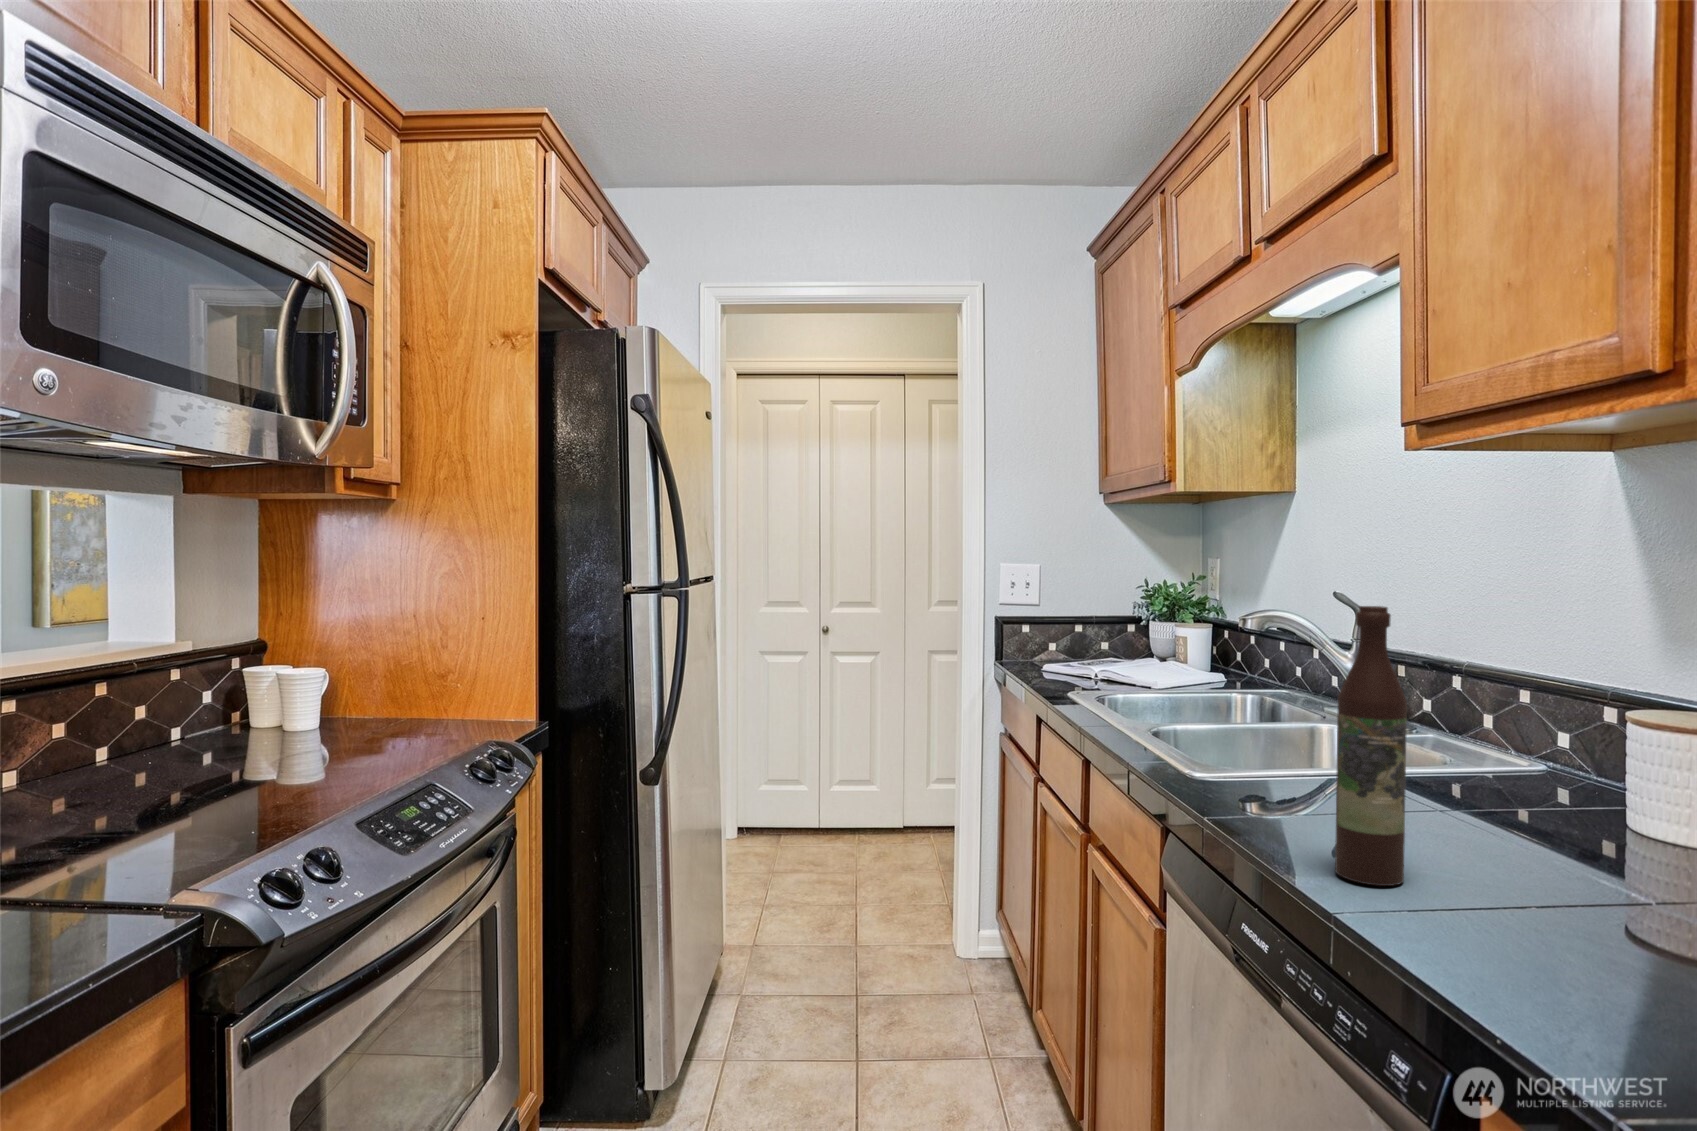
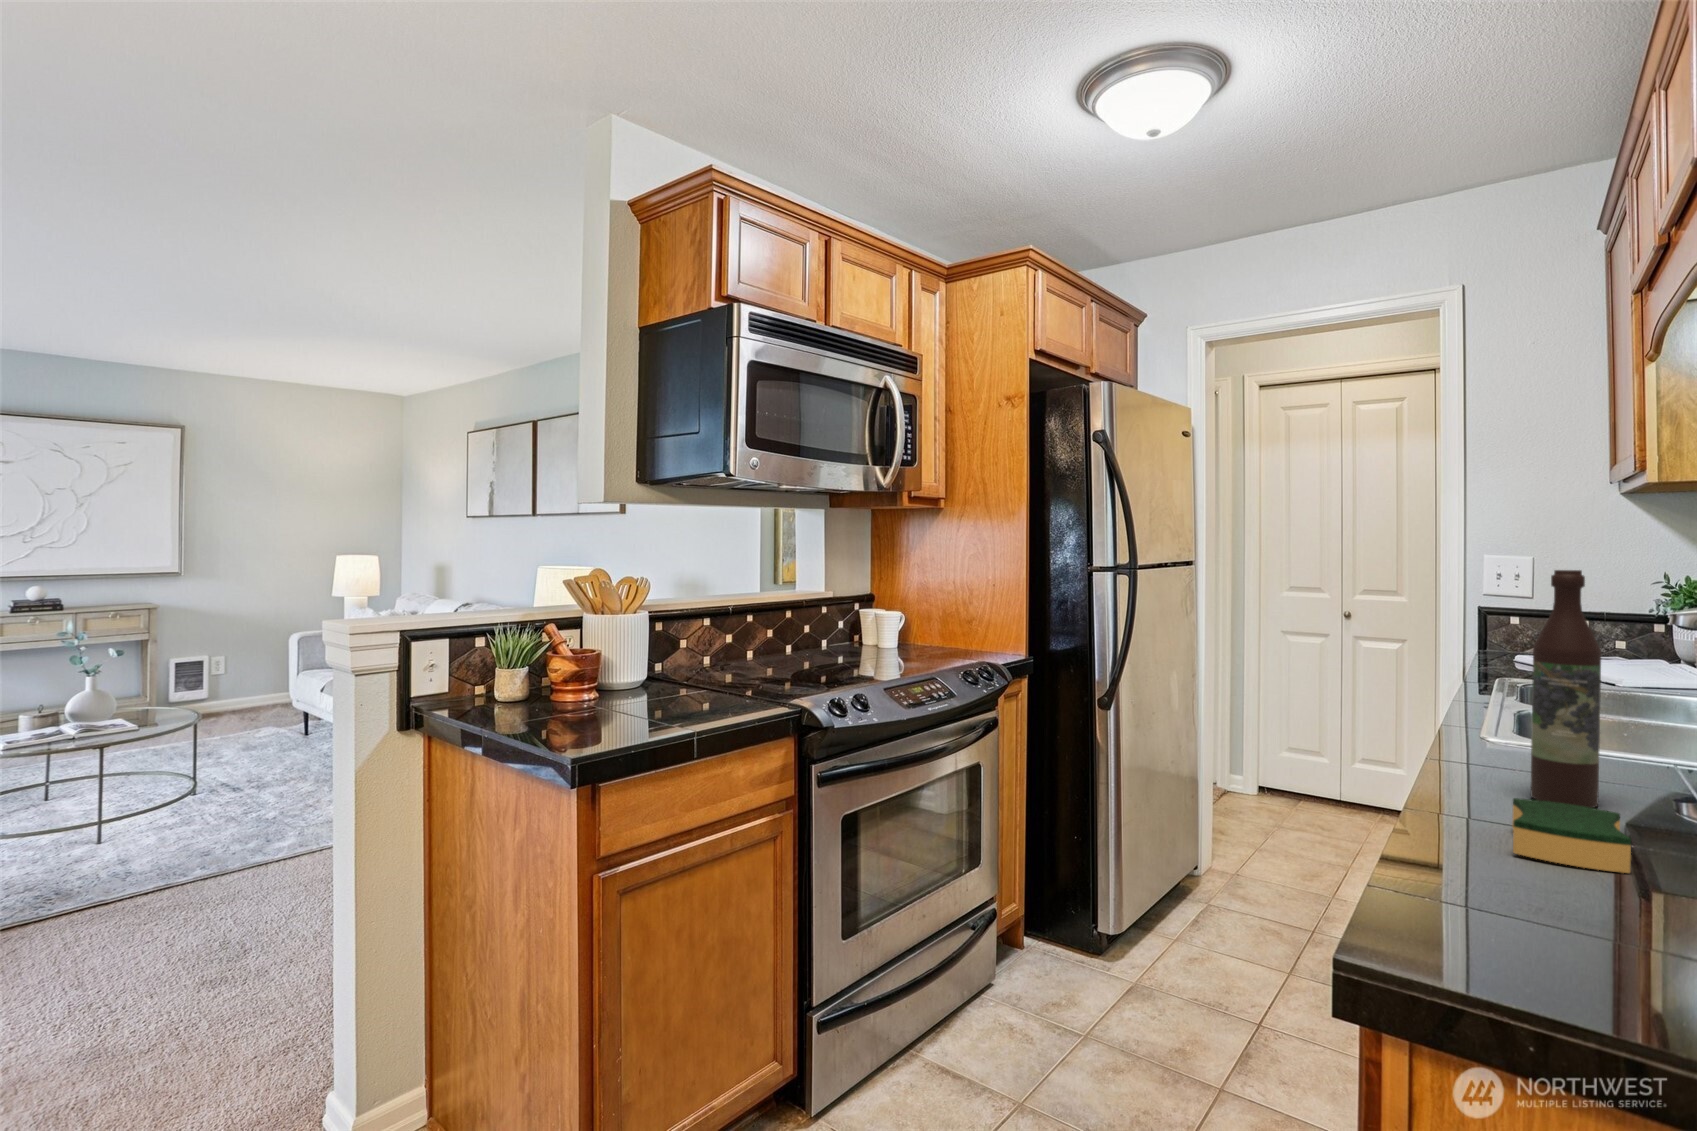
sponge: none [1411,900,1595,996] -> present [1512,798,1631,873]

